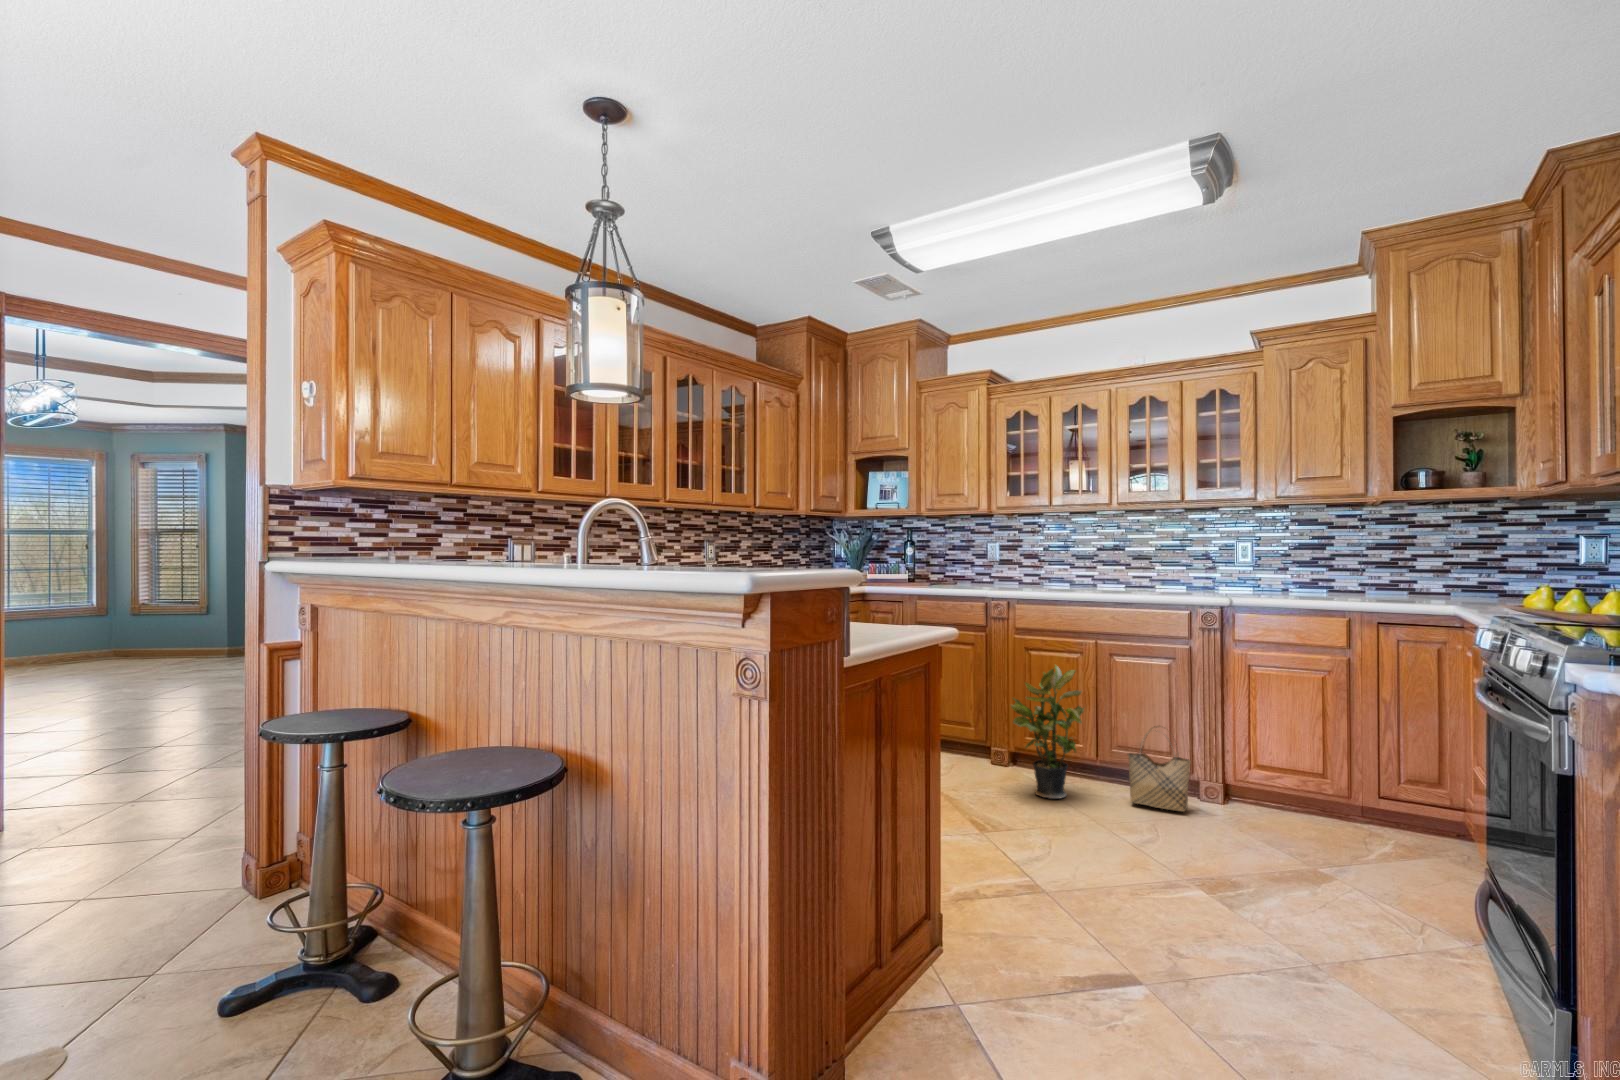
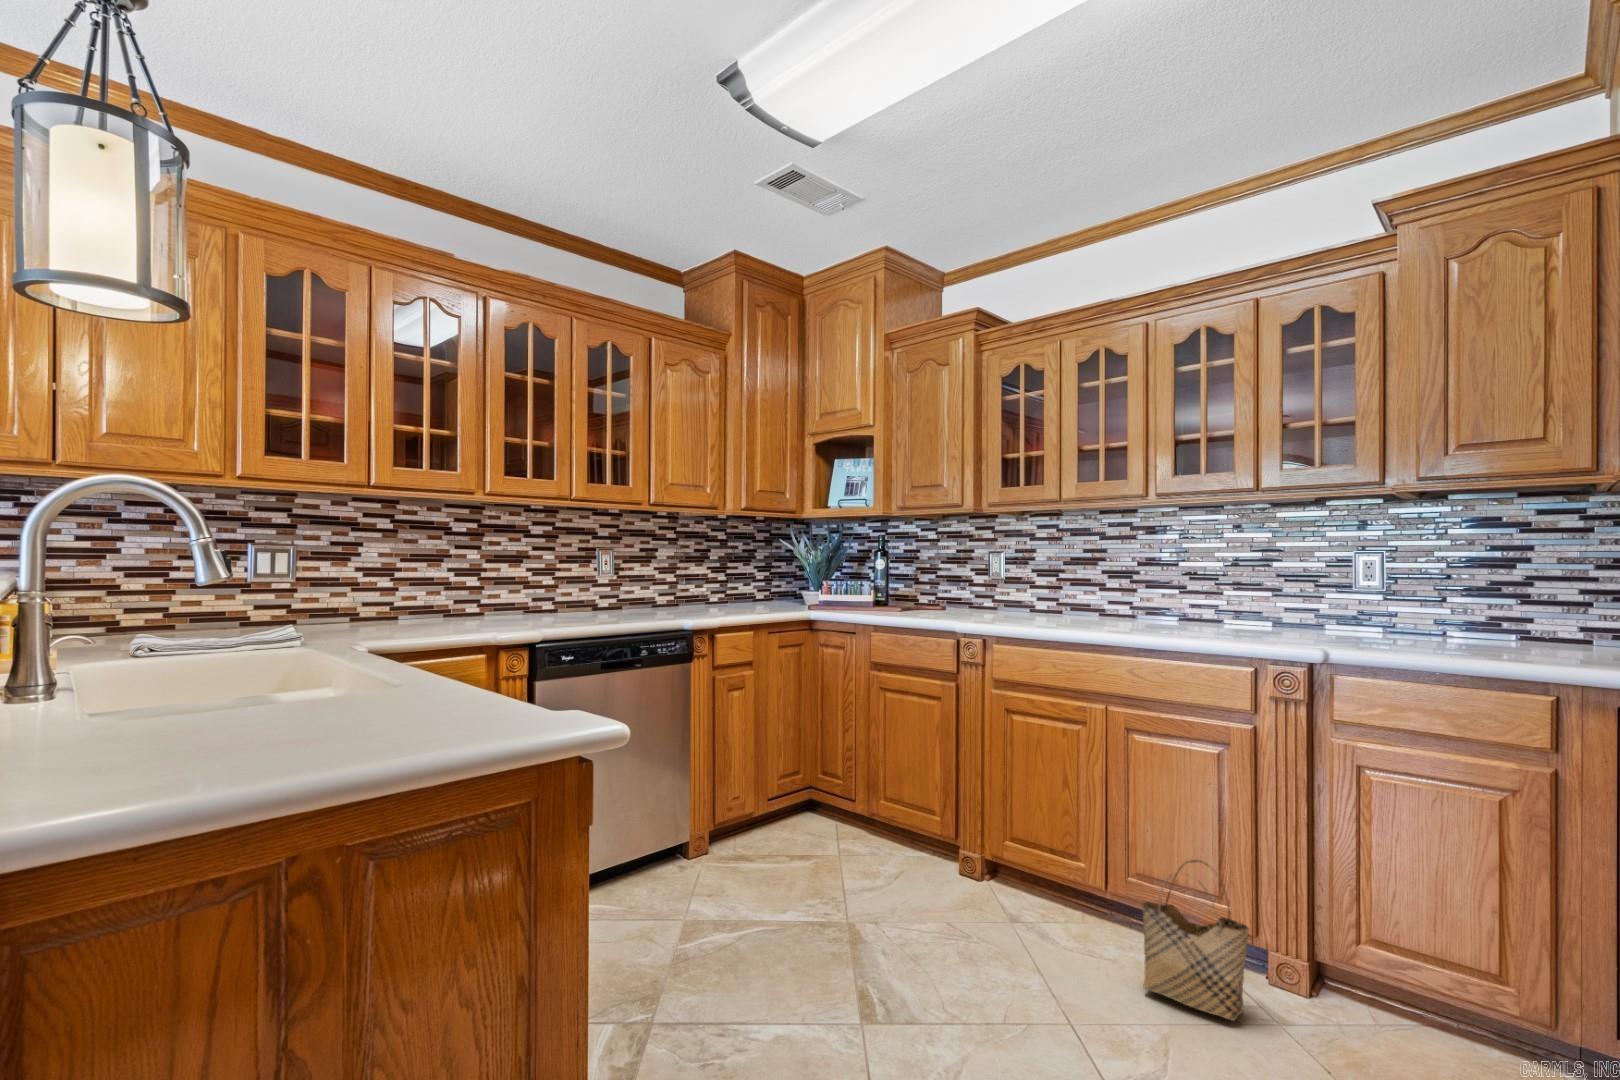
potted plant: present [1011,666,1084,799] -> none [956,744,1075,967]

